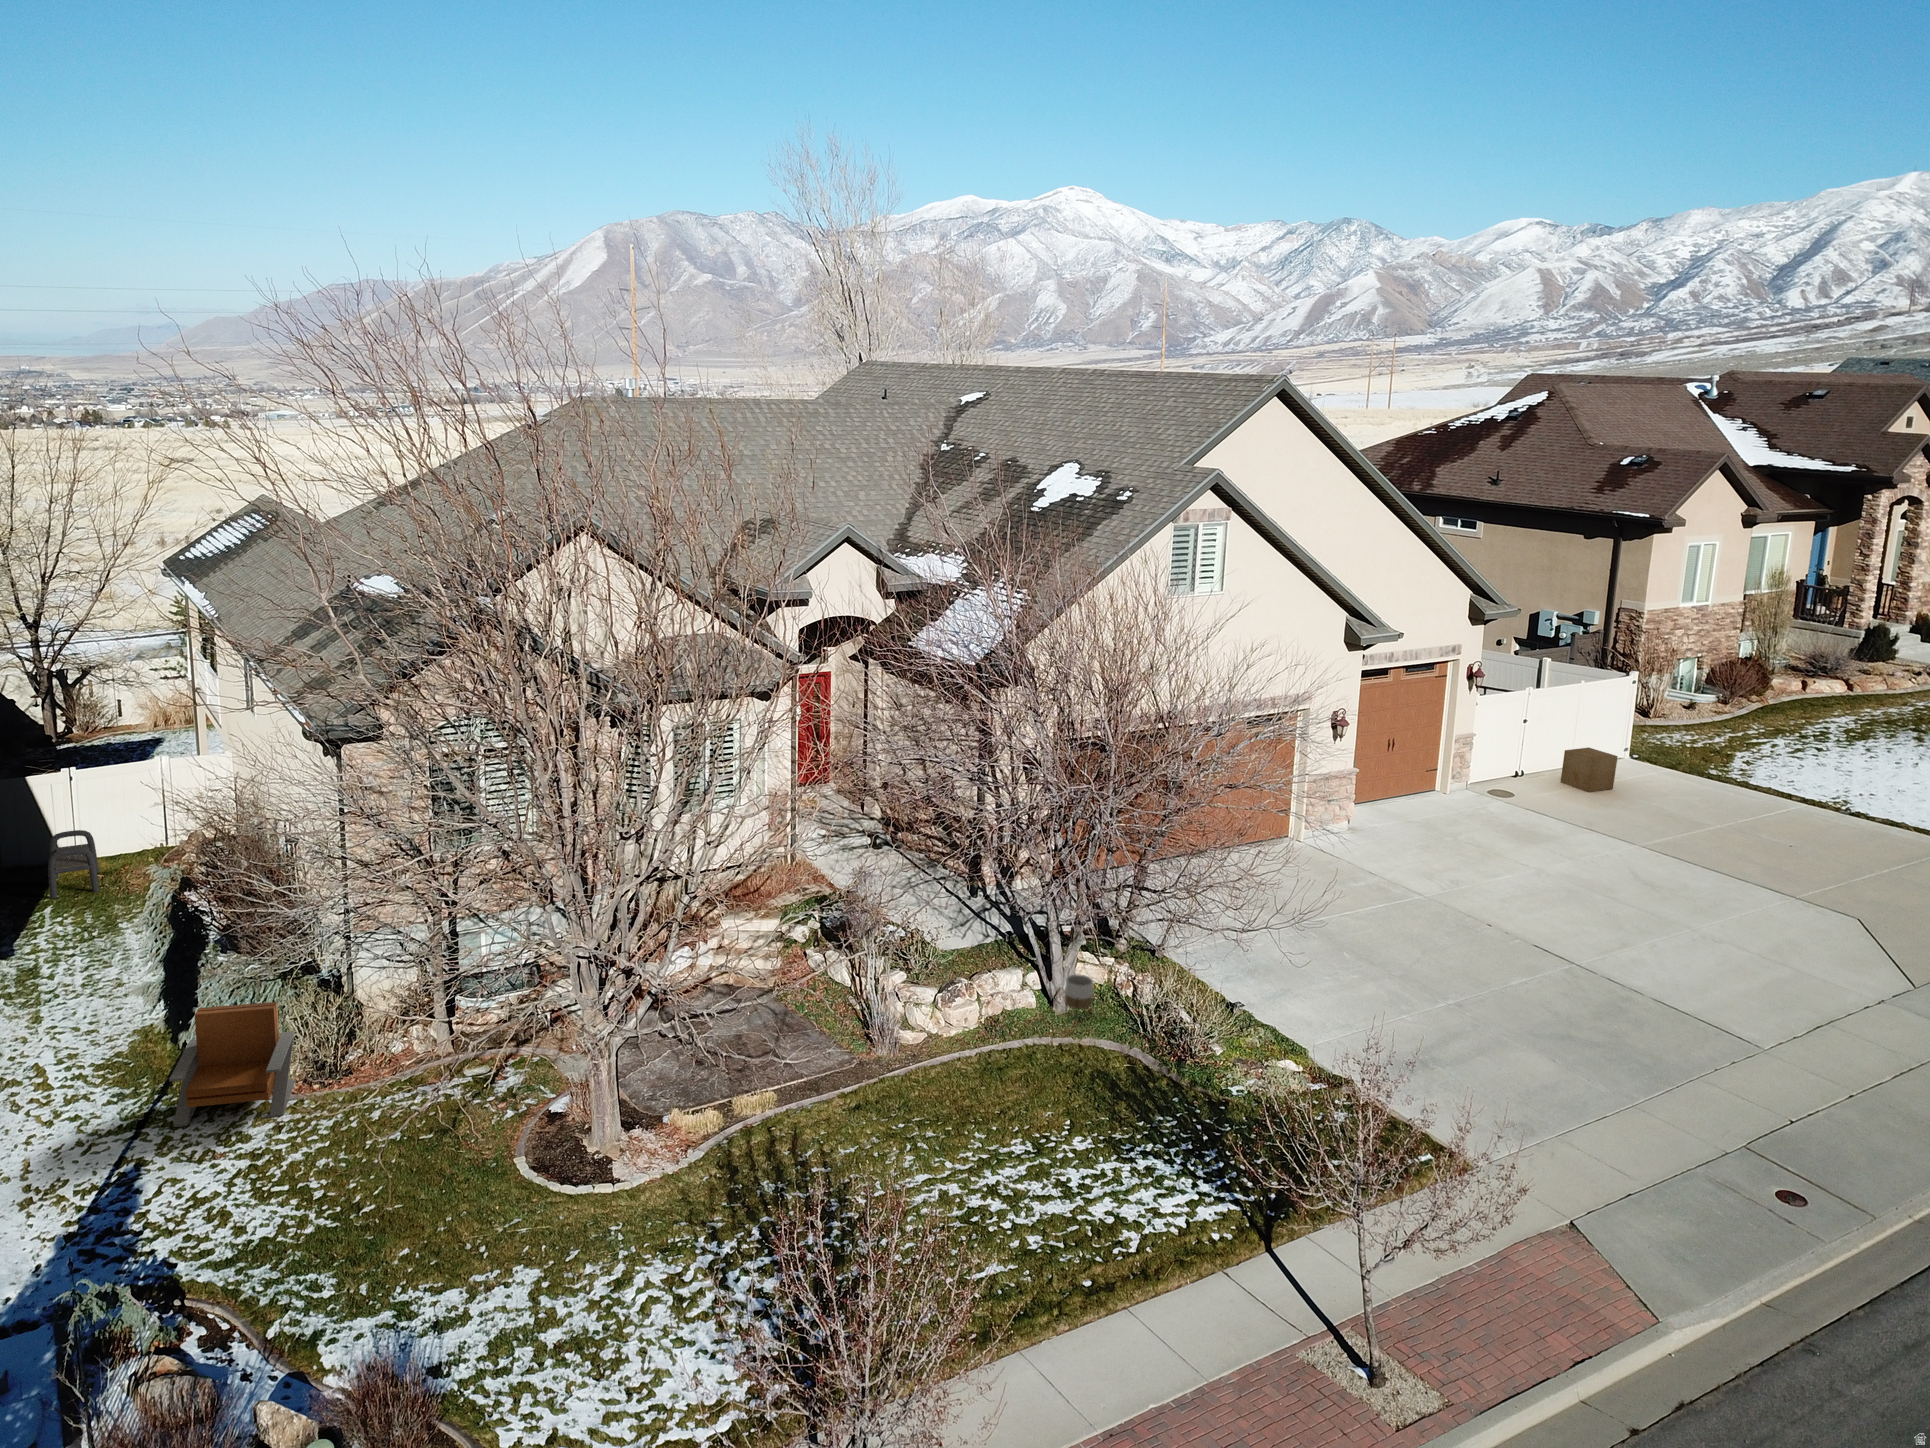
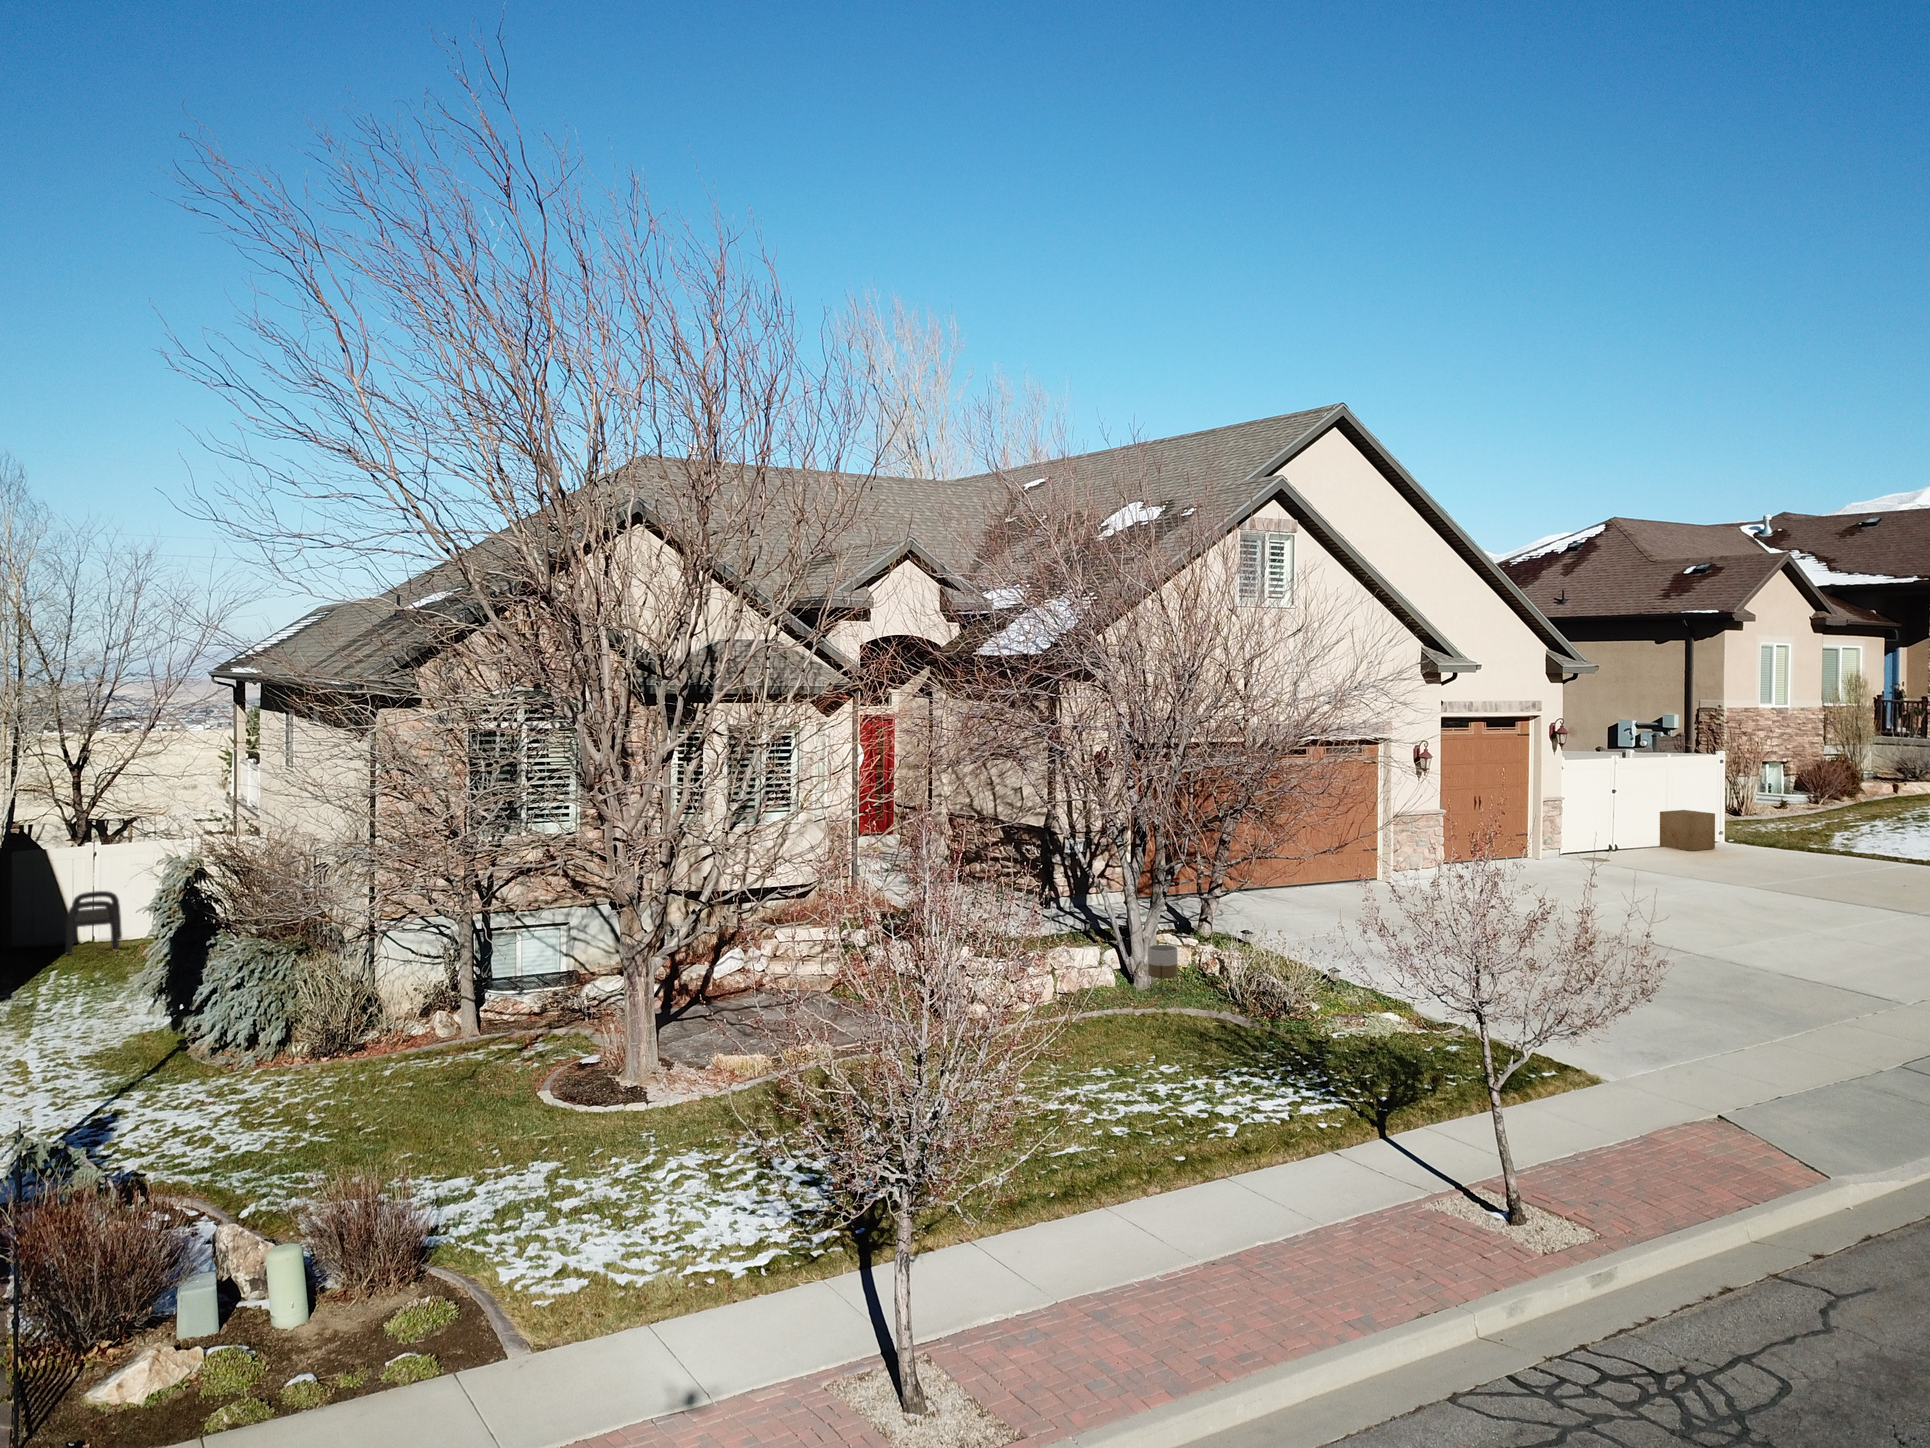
lounge chair: present [169,1002,296,1127] -> none [163,961,308,1086]

